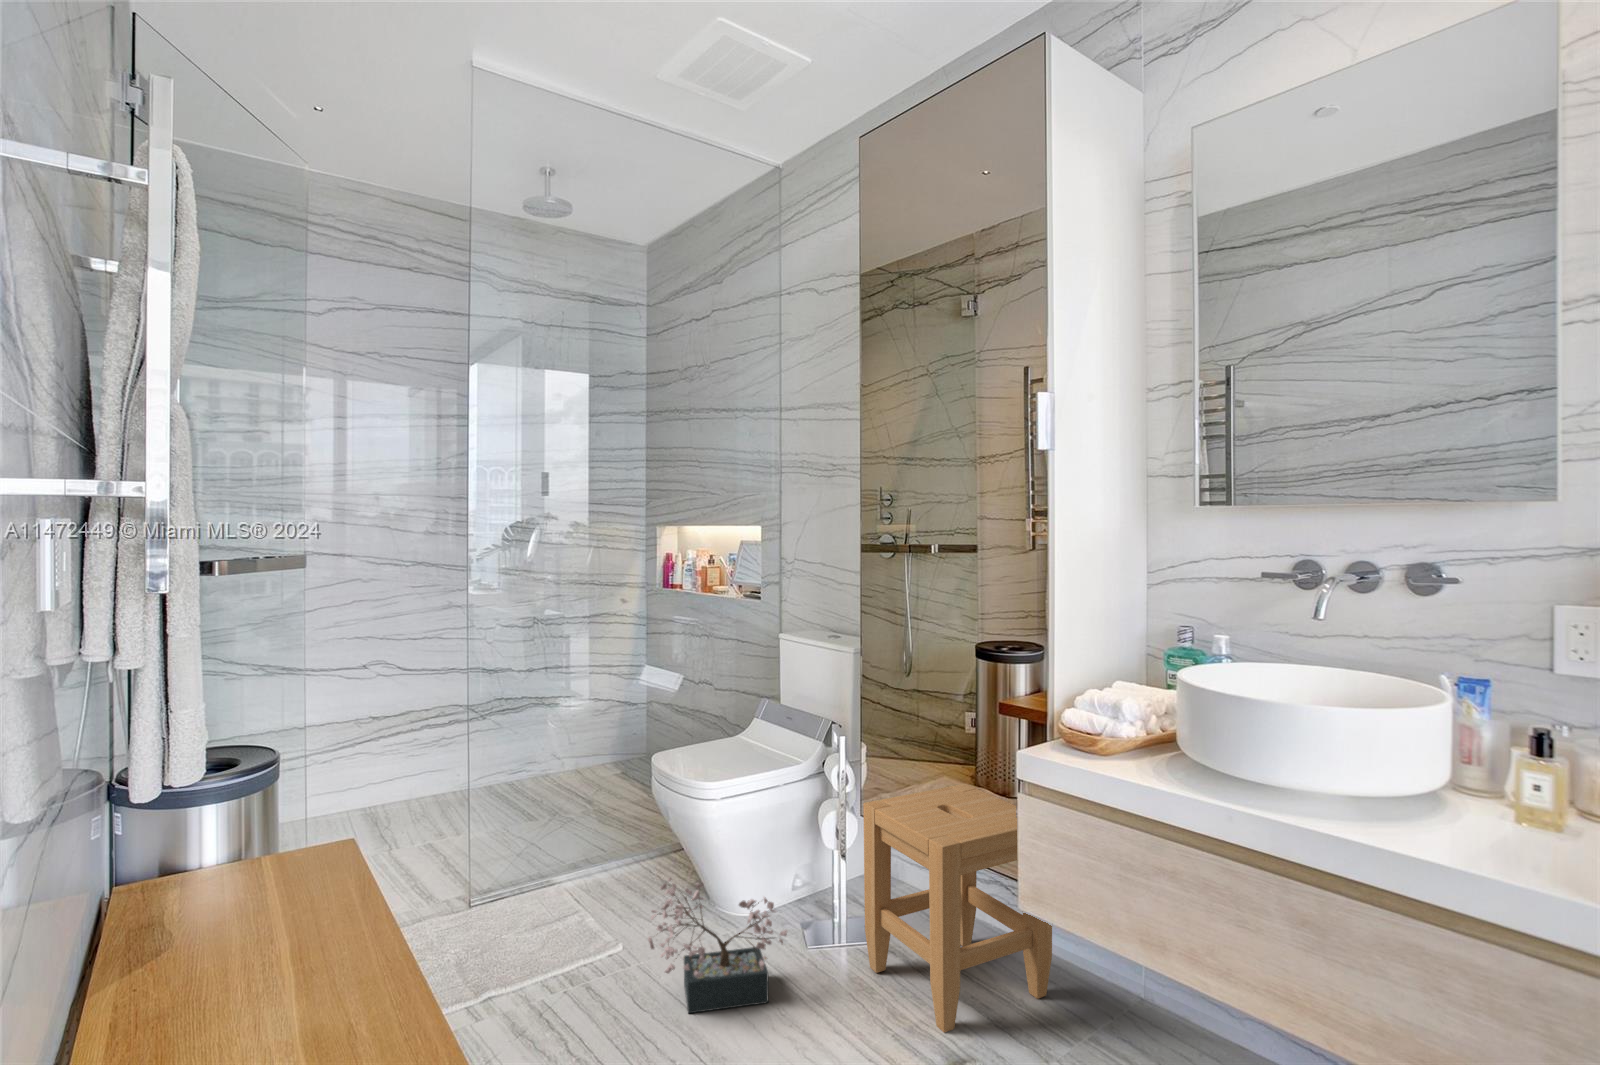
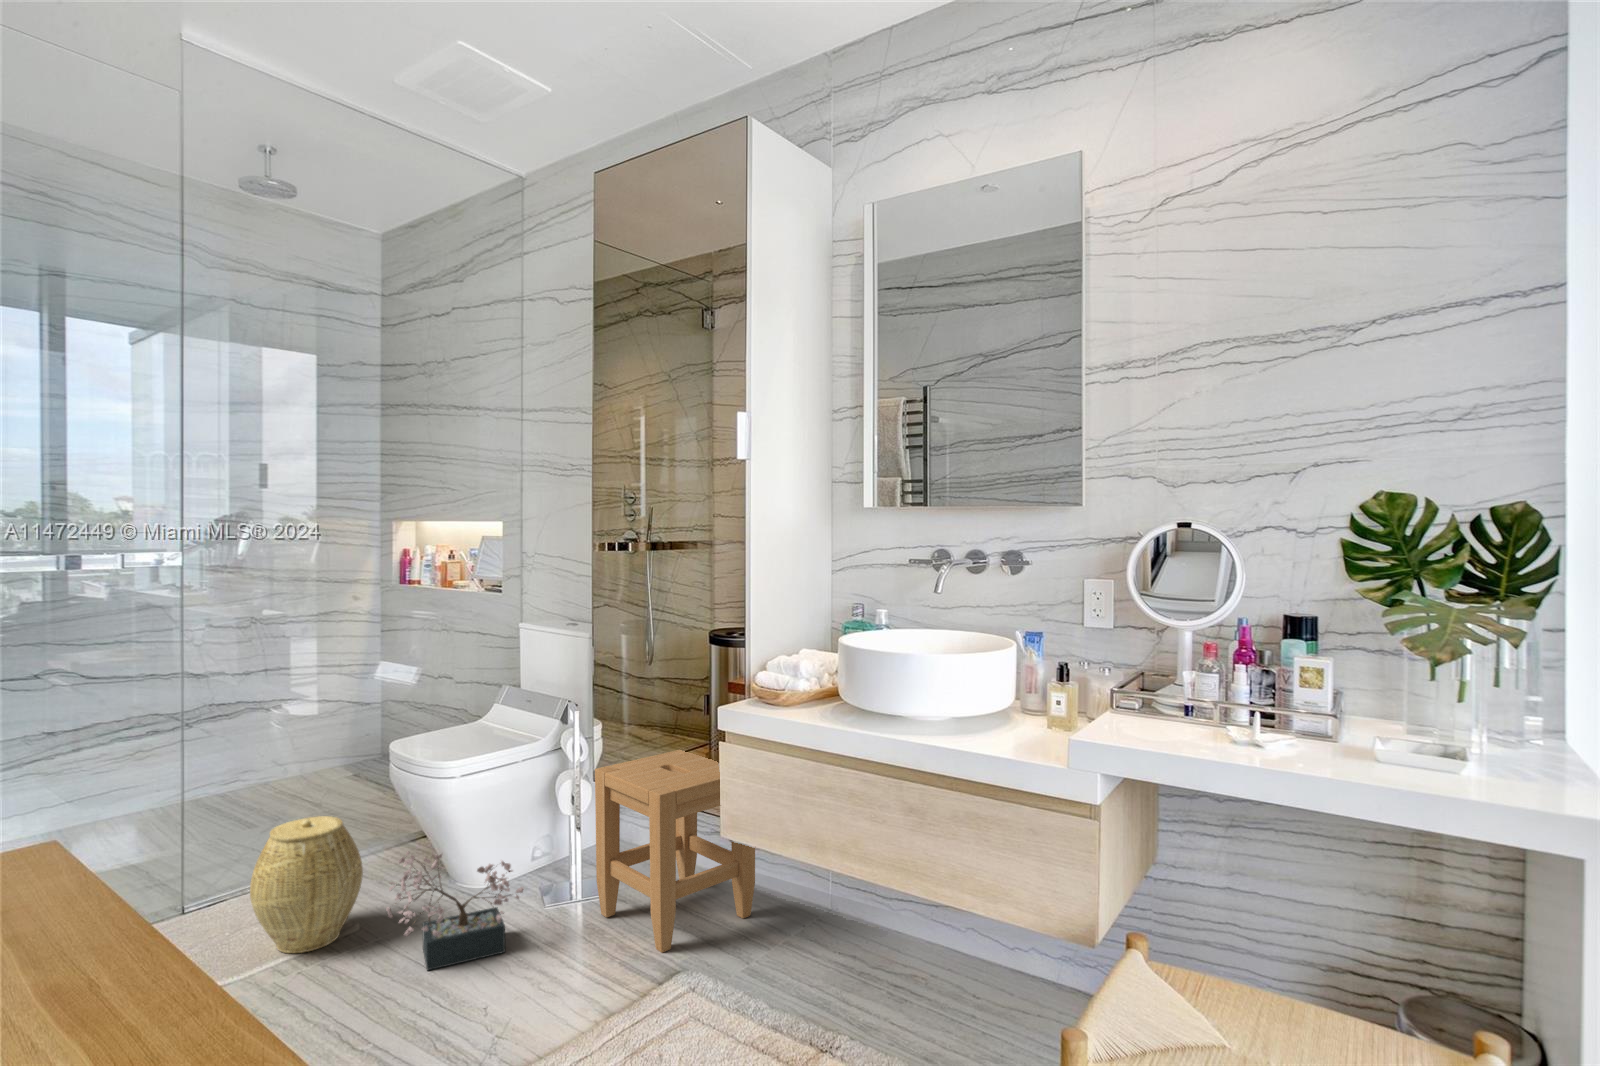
woven basket: none [523,827,627,970] -> present [250,816,363,953]

